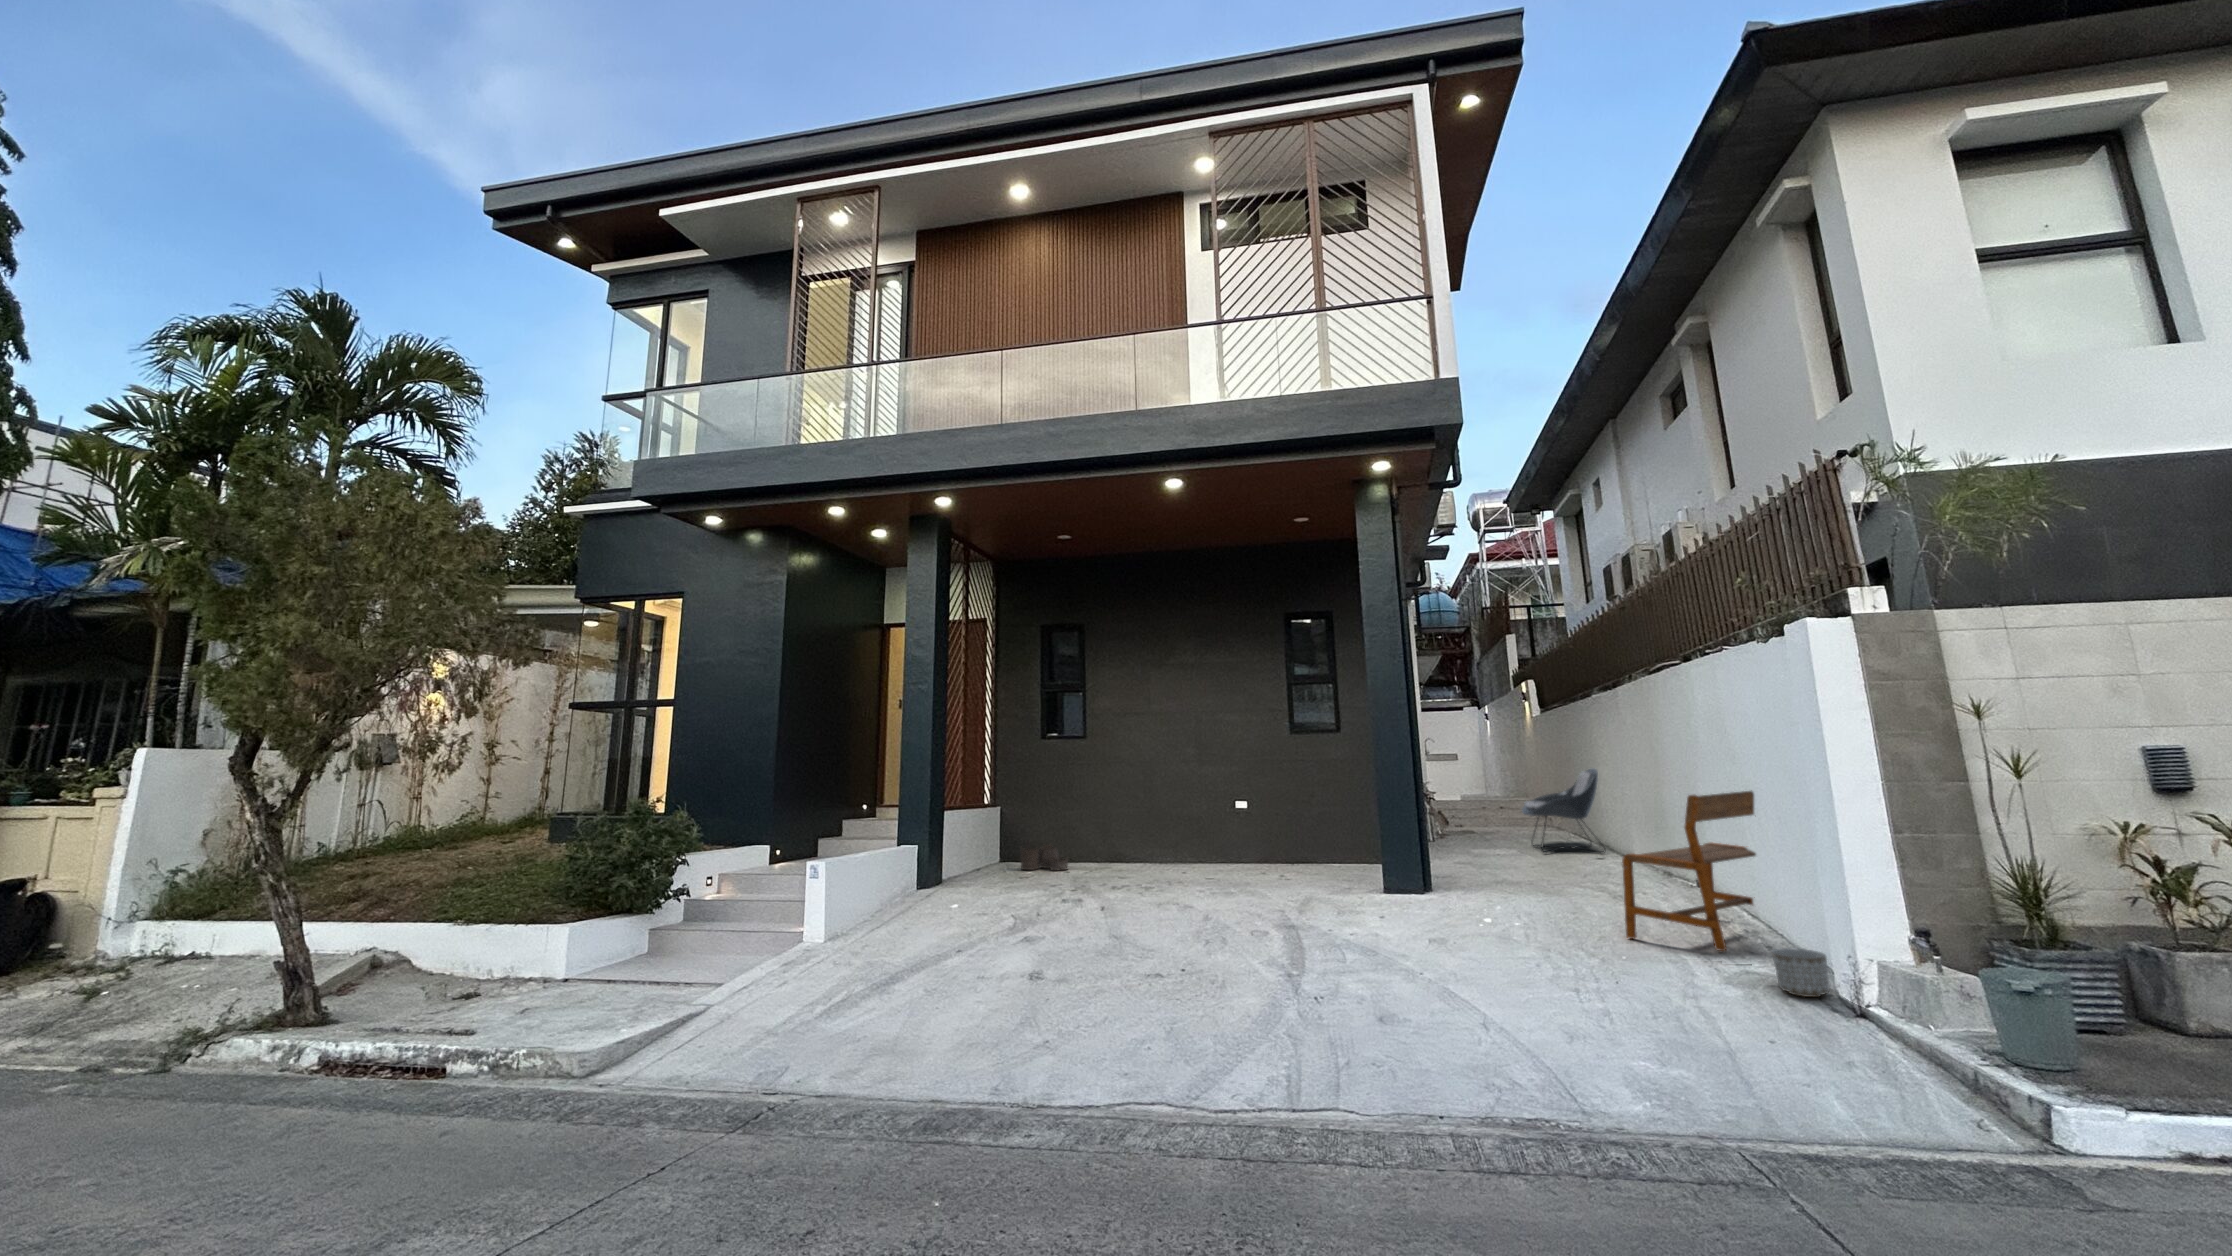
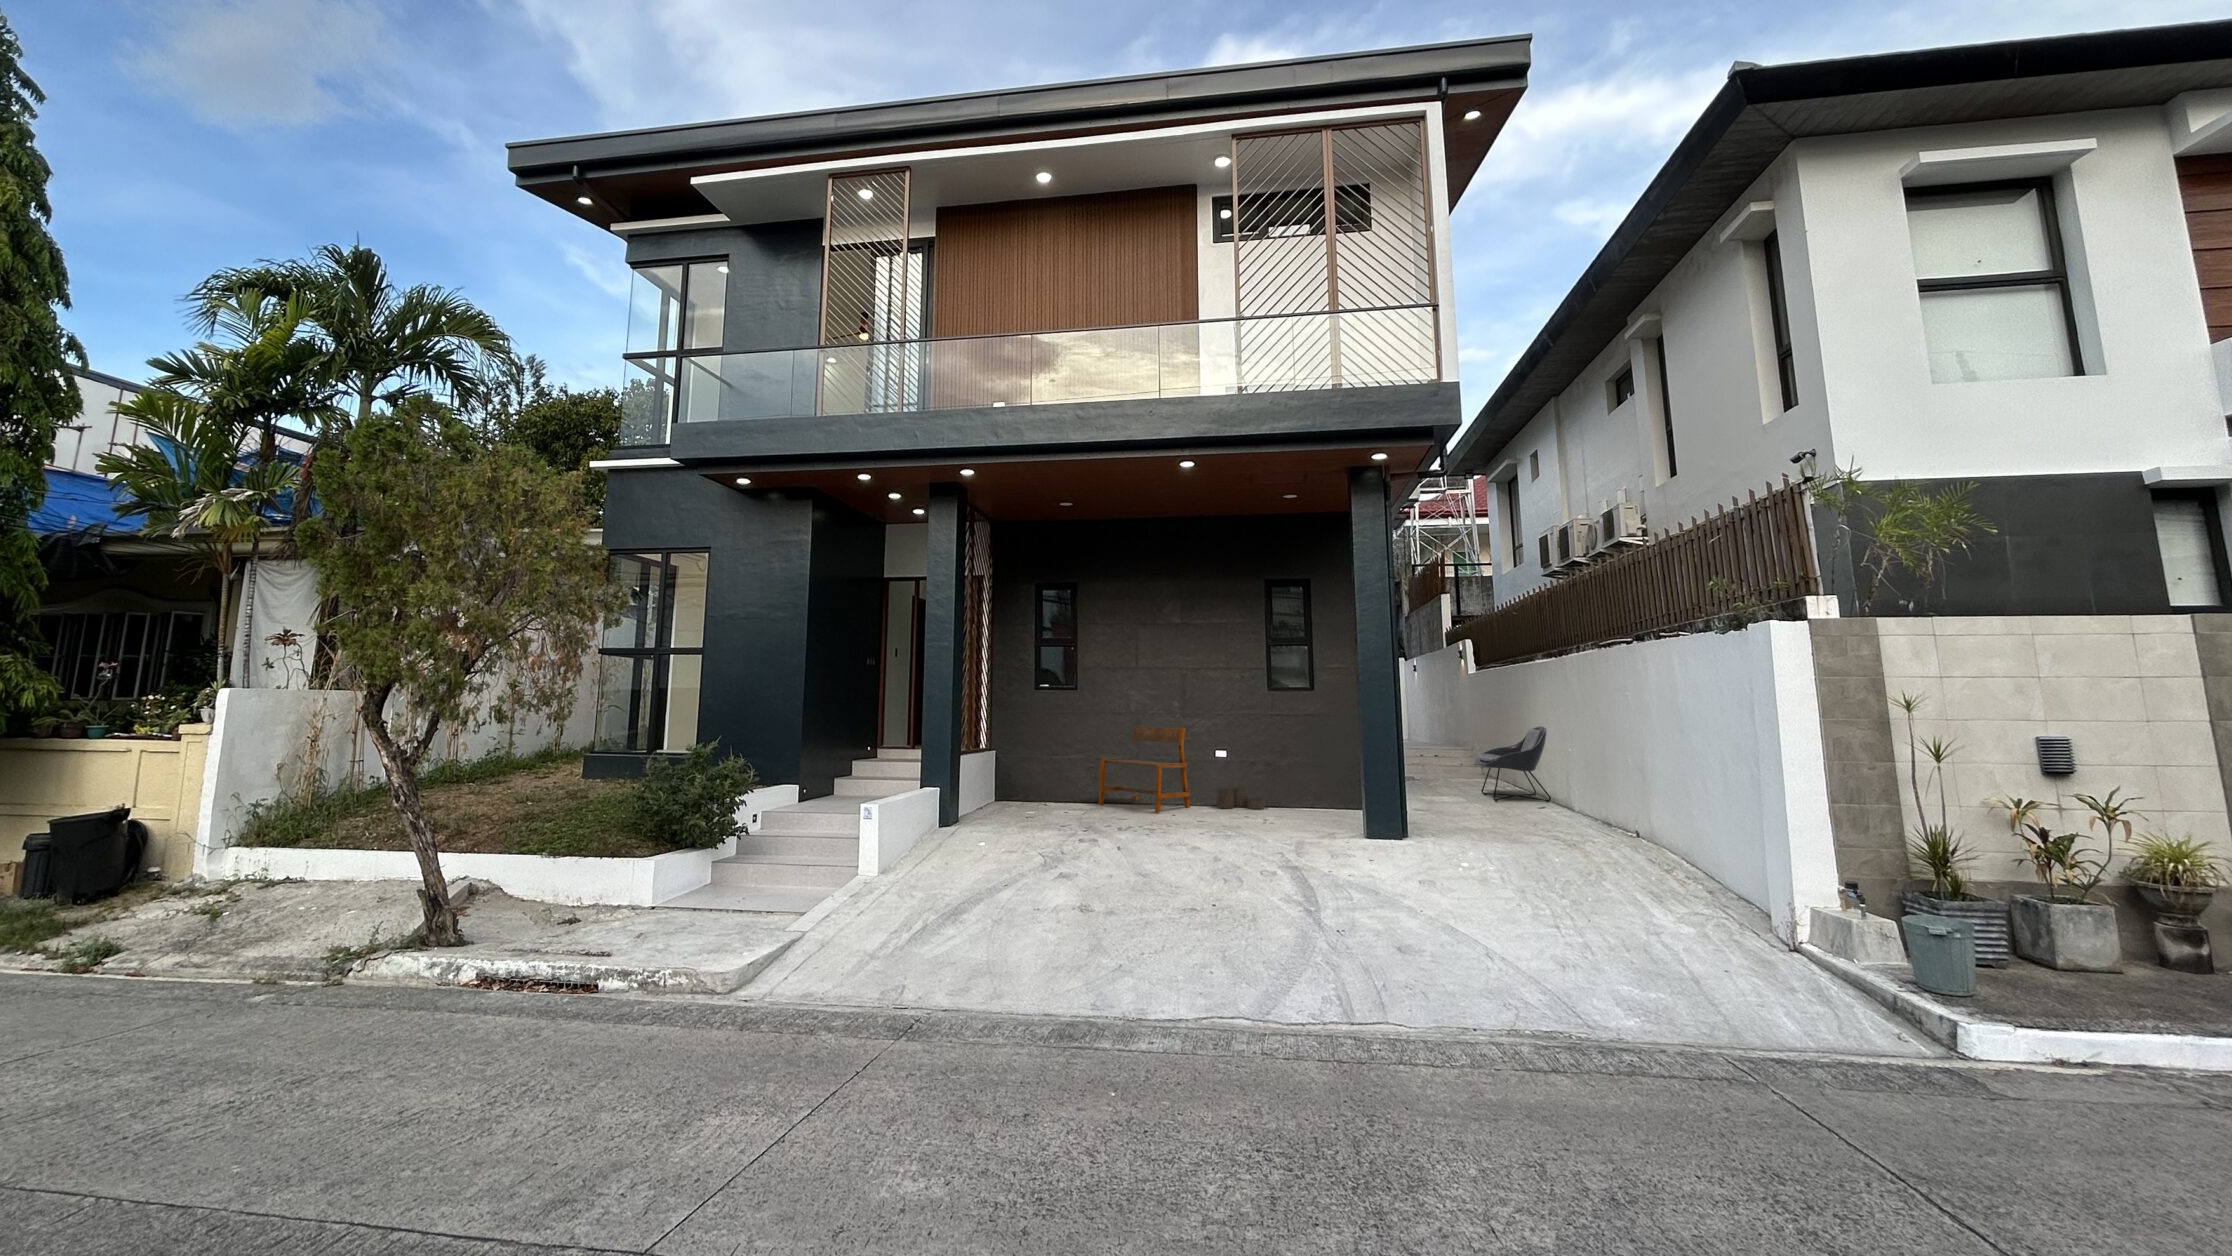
bench: present [1622,791,1756,951] -> present [1098,726,1190,813]
woven basket: present [1021,845,1068,870] -> present [1217,785,1264,809]
planter: present [1772,948,1829,997] -> none [1723,894,1770,934]

